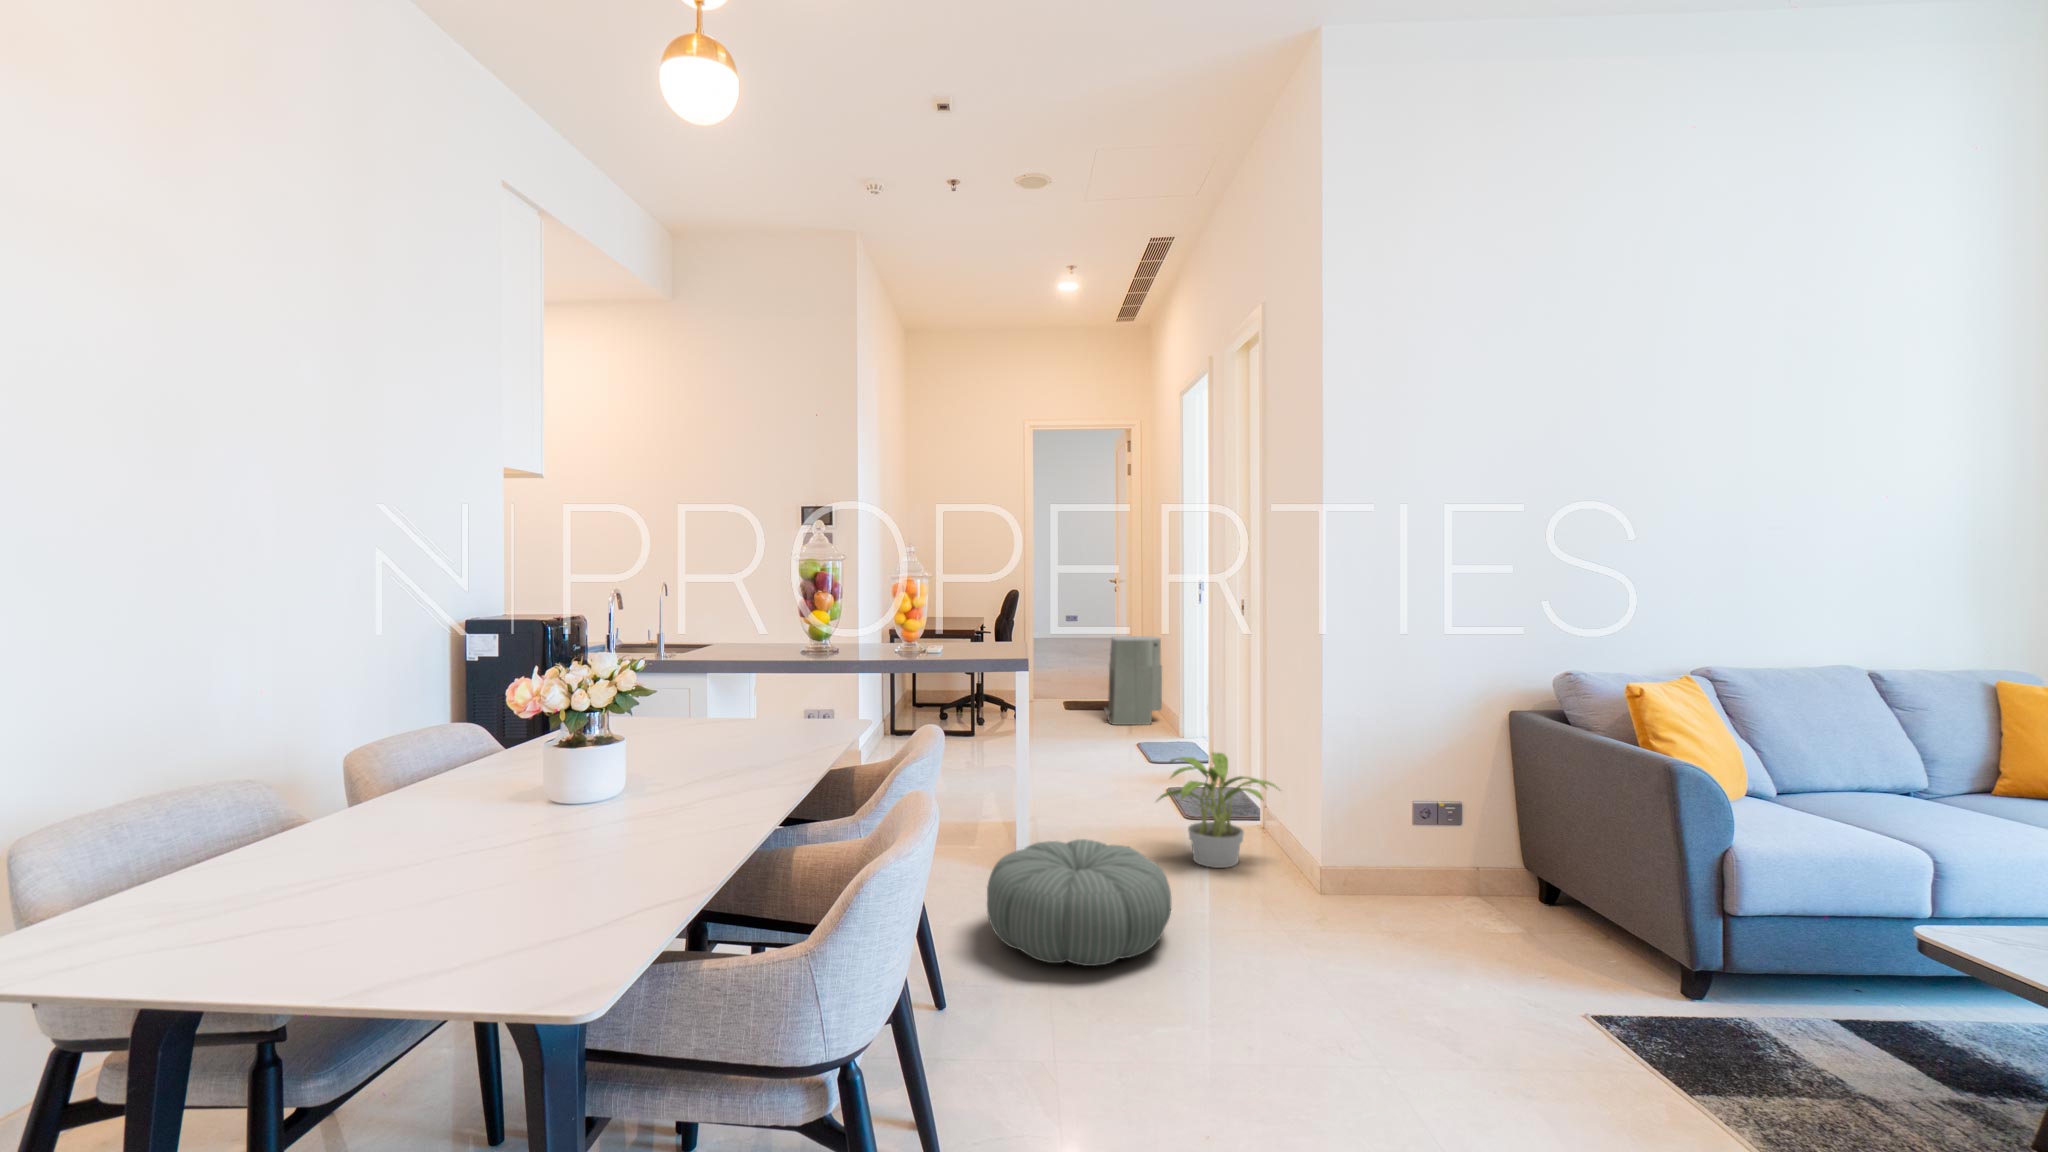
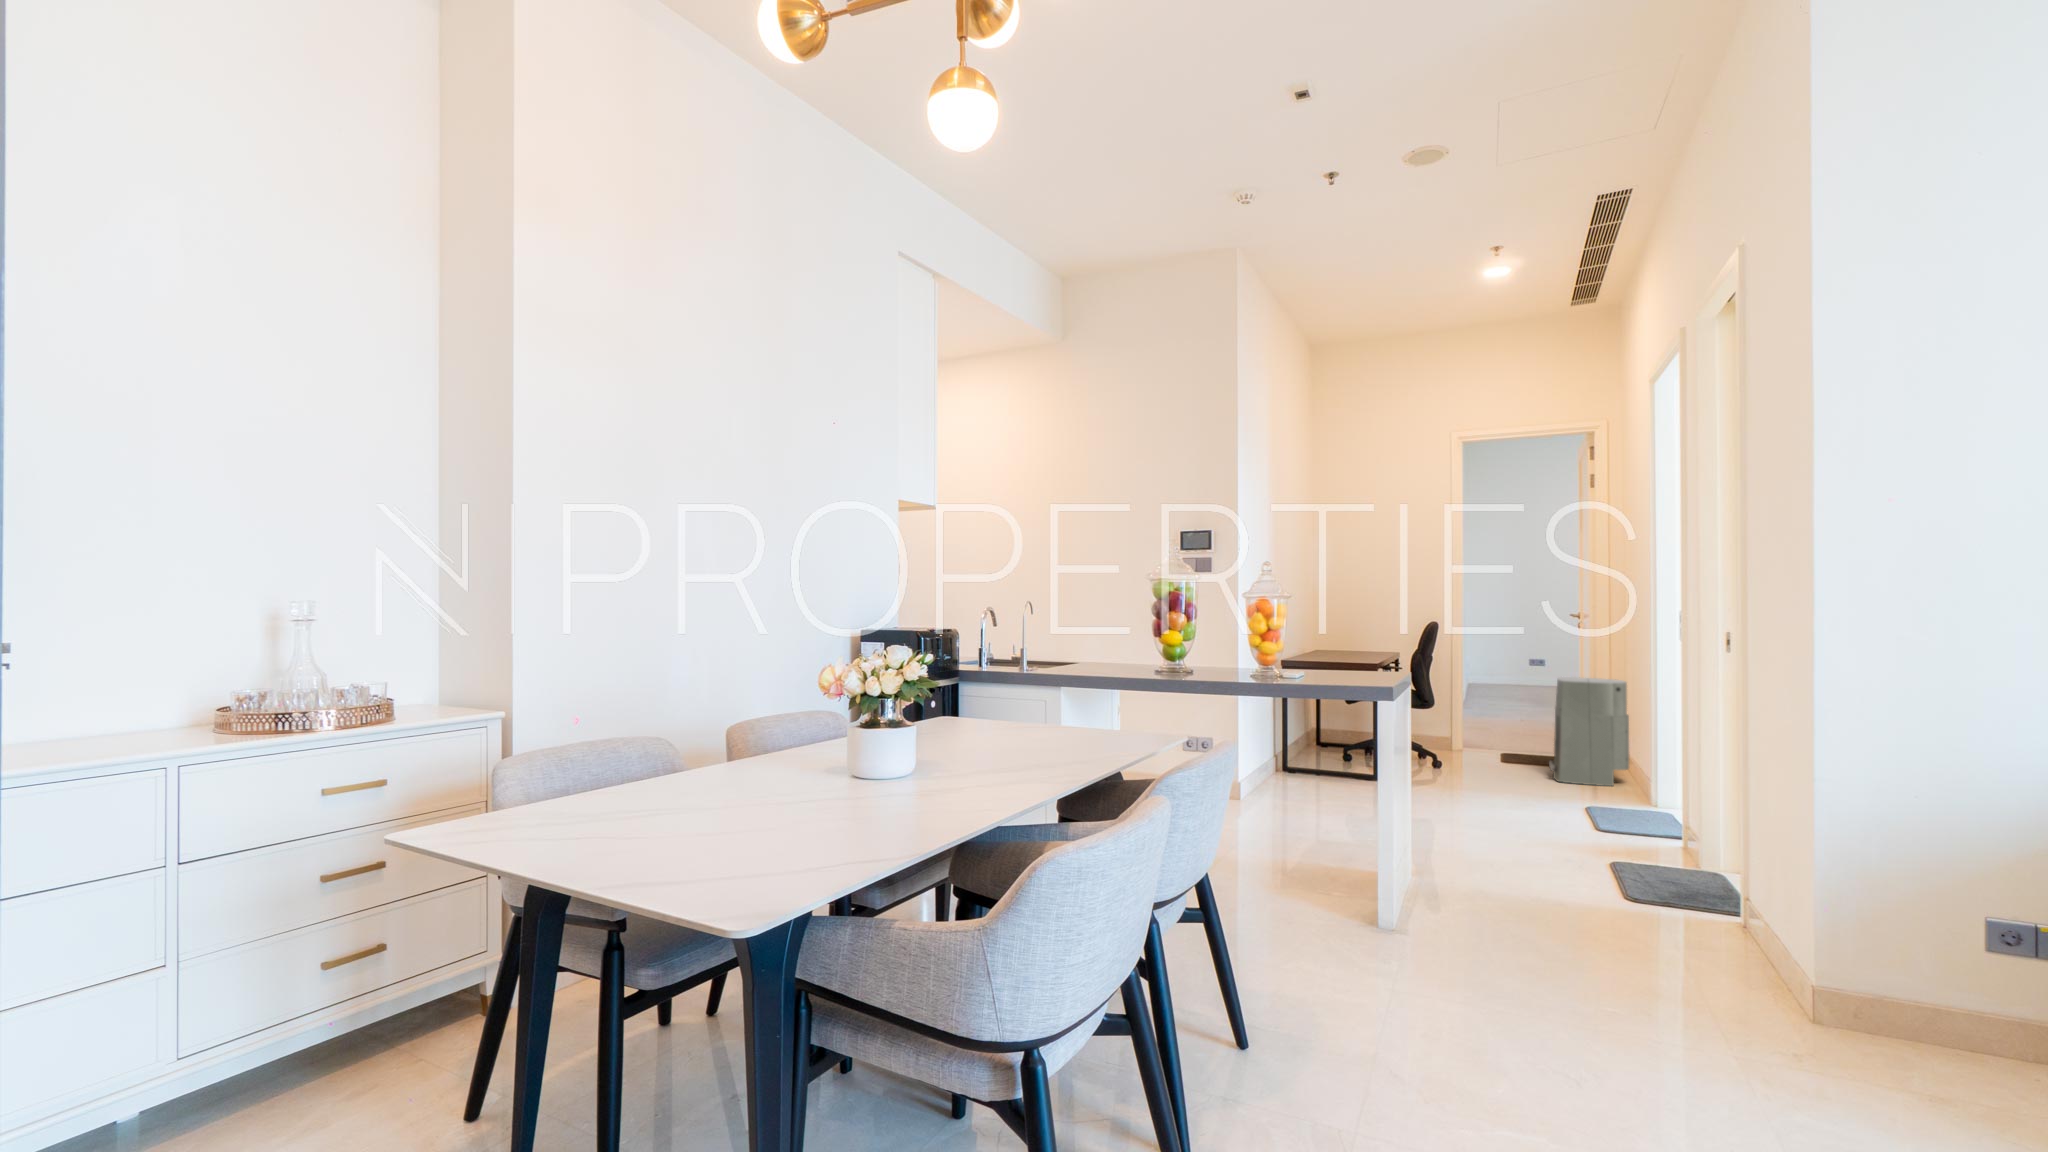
potted plant: present [1158,753,1277,868] -> none [1568,821,1764,972]
pouf: present [987,839,1171,966] -> none [1319,897,1563,1056]

